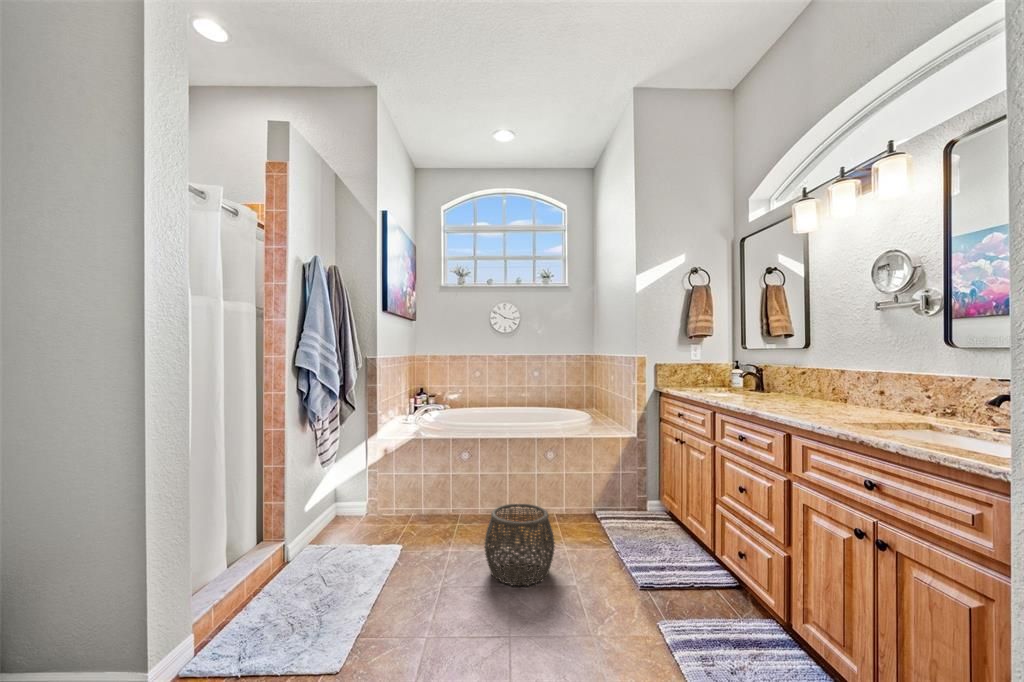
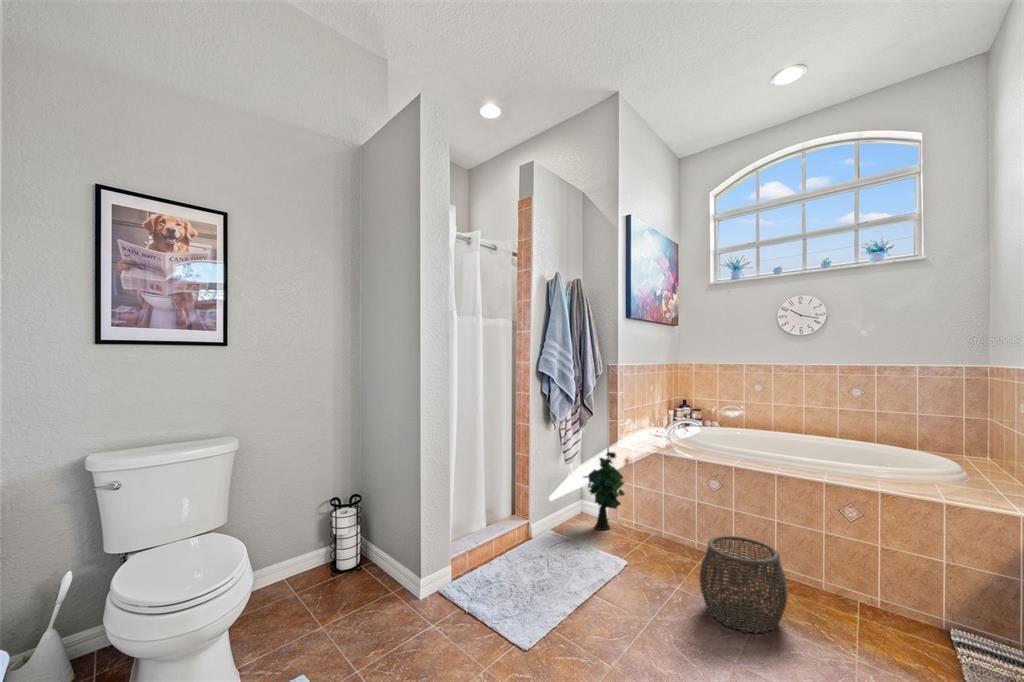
decorative plant: none [339,446,390,530] -> present [584,452,624,530]

